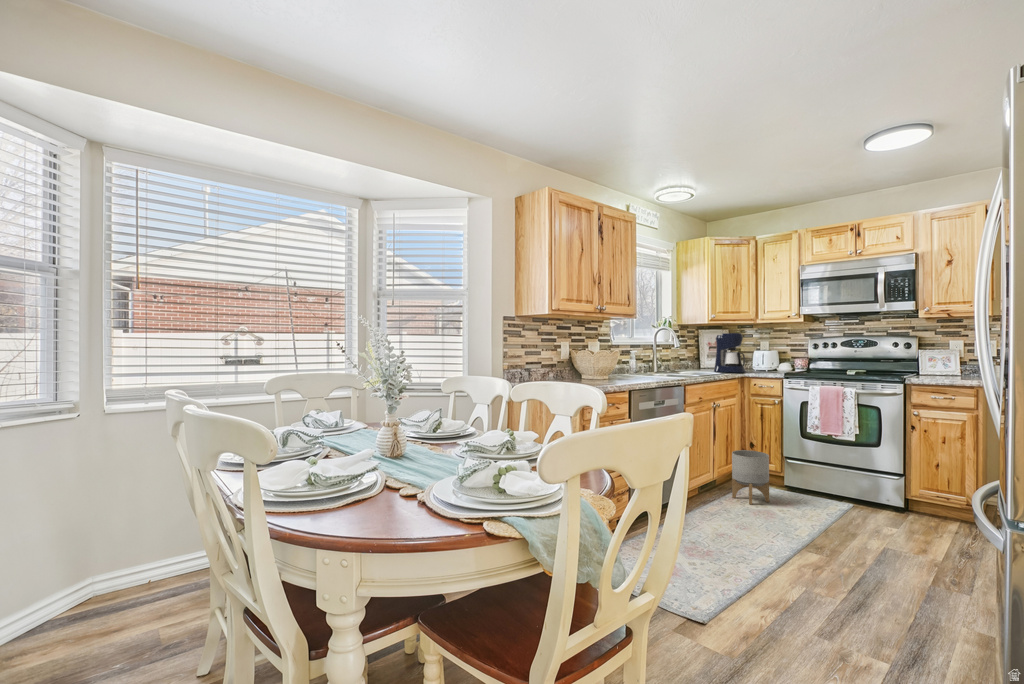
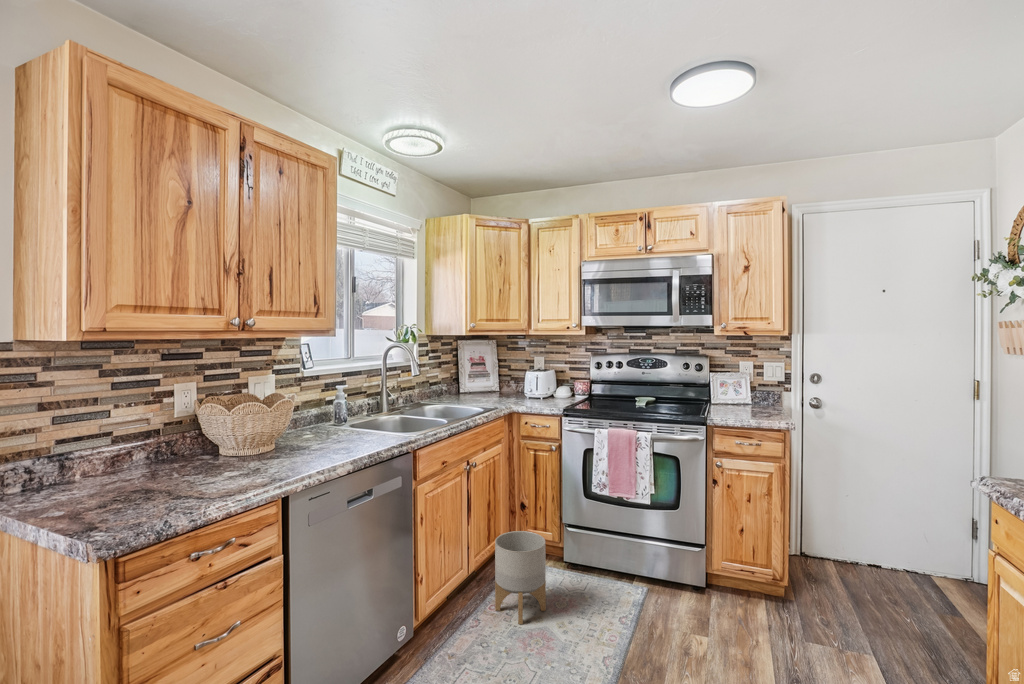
coffee maker: present [714,333,746,373] -> none [474,351,516,408]

